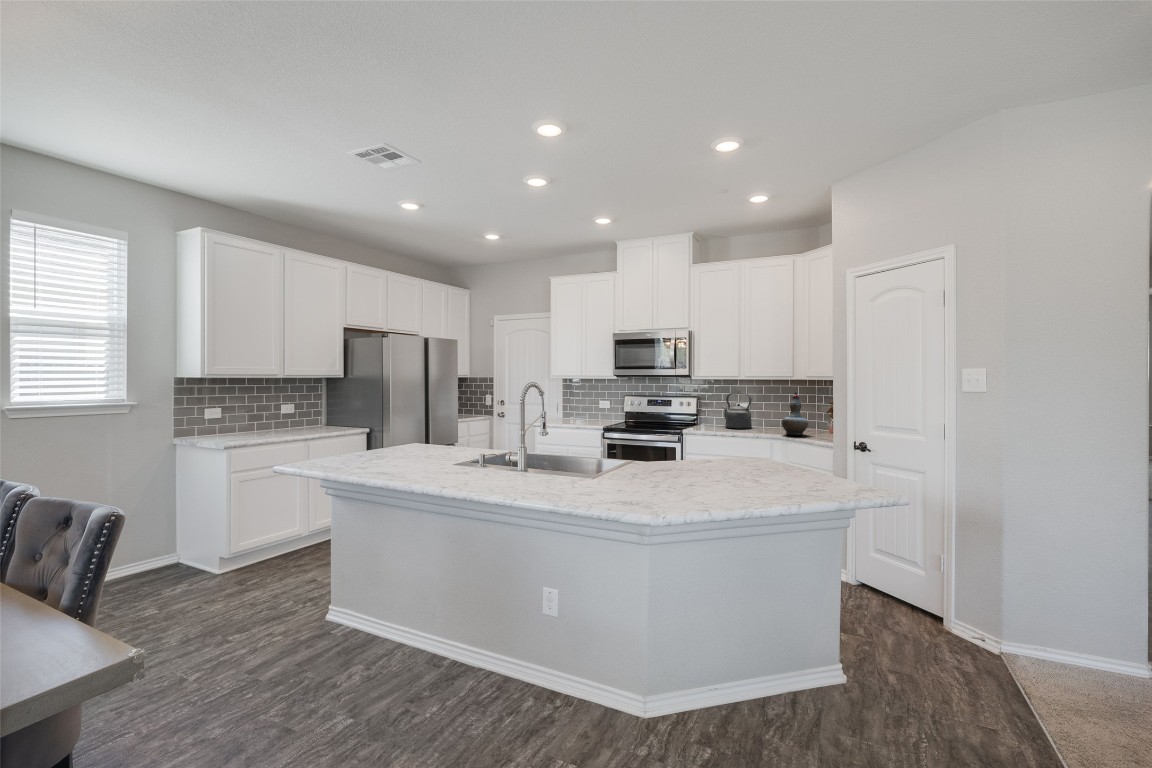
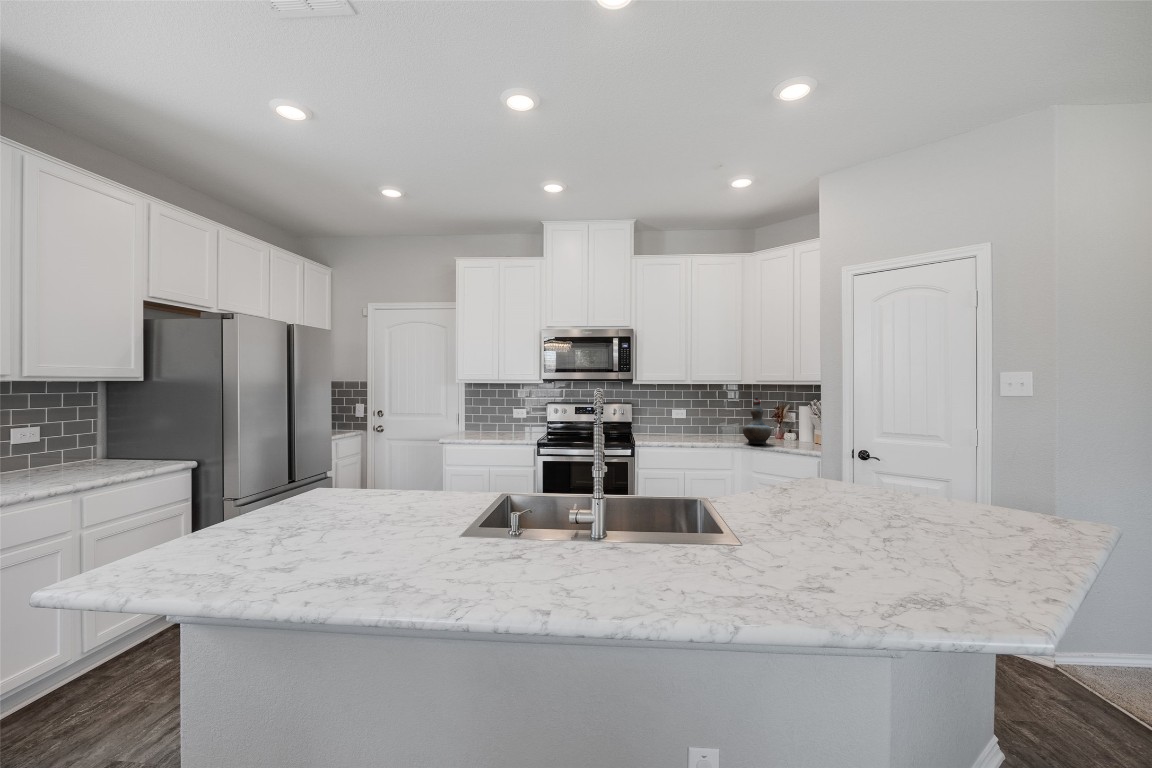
kettle: present [723,393,752,429] -> none [663,398,699,437]

